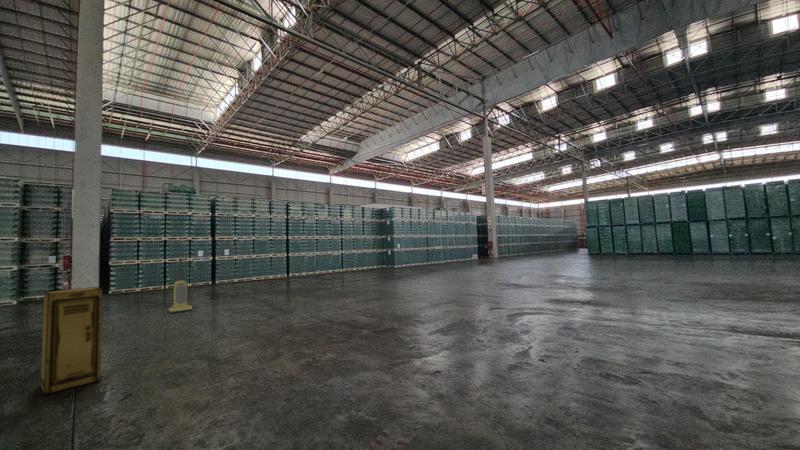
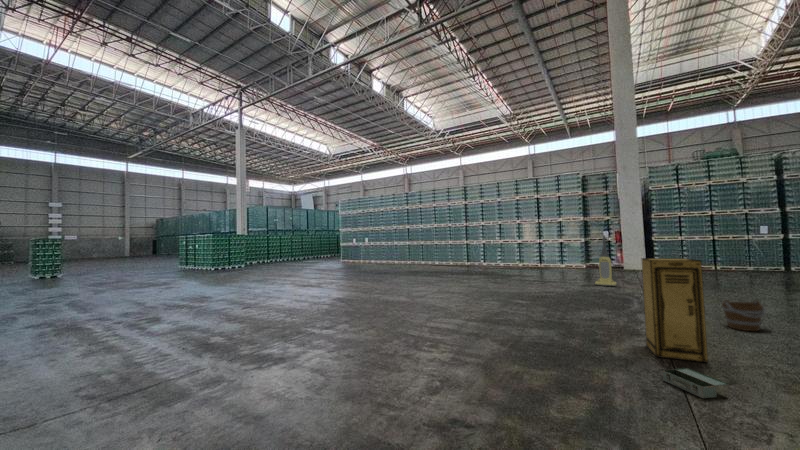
vacuum cleaner: present [169,258,193,313] -> present [595,236,617,286]
bucket: none [139,312,170,340] -> present [722,300,766,331]
toolbox: none [35,395,100,420] -> present [663,368,728,398]

